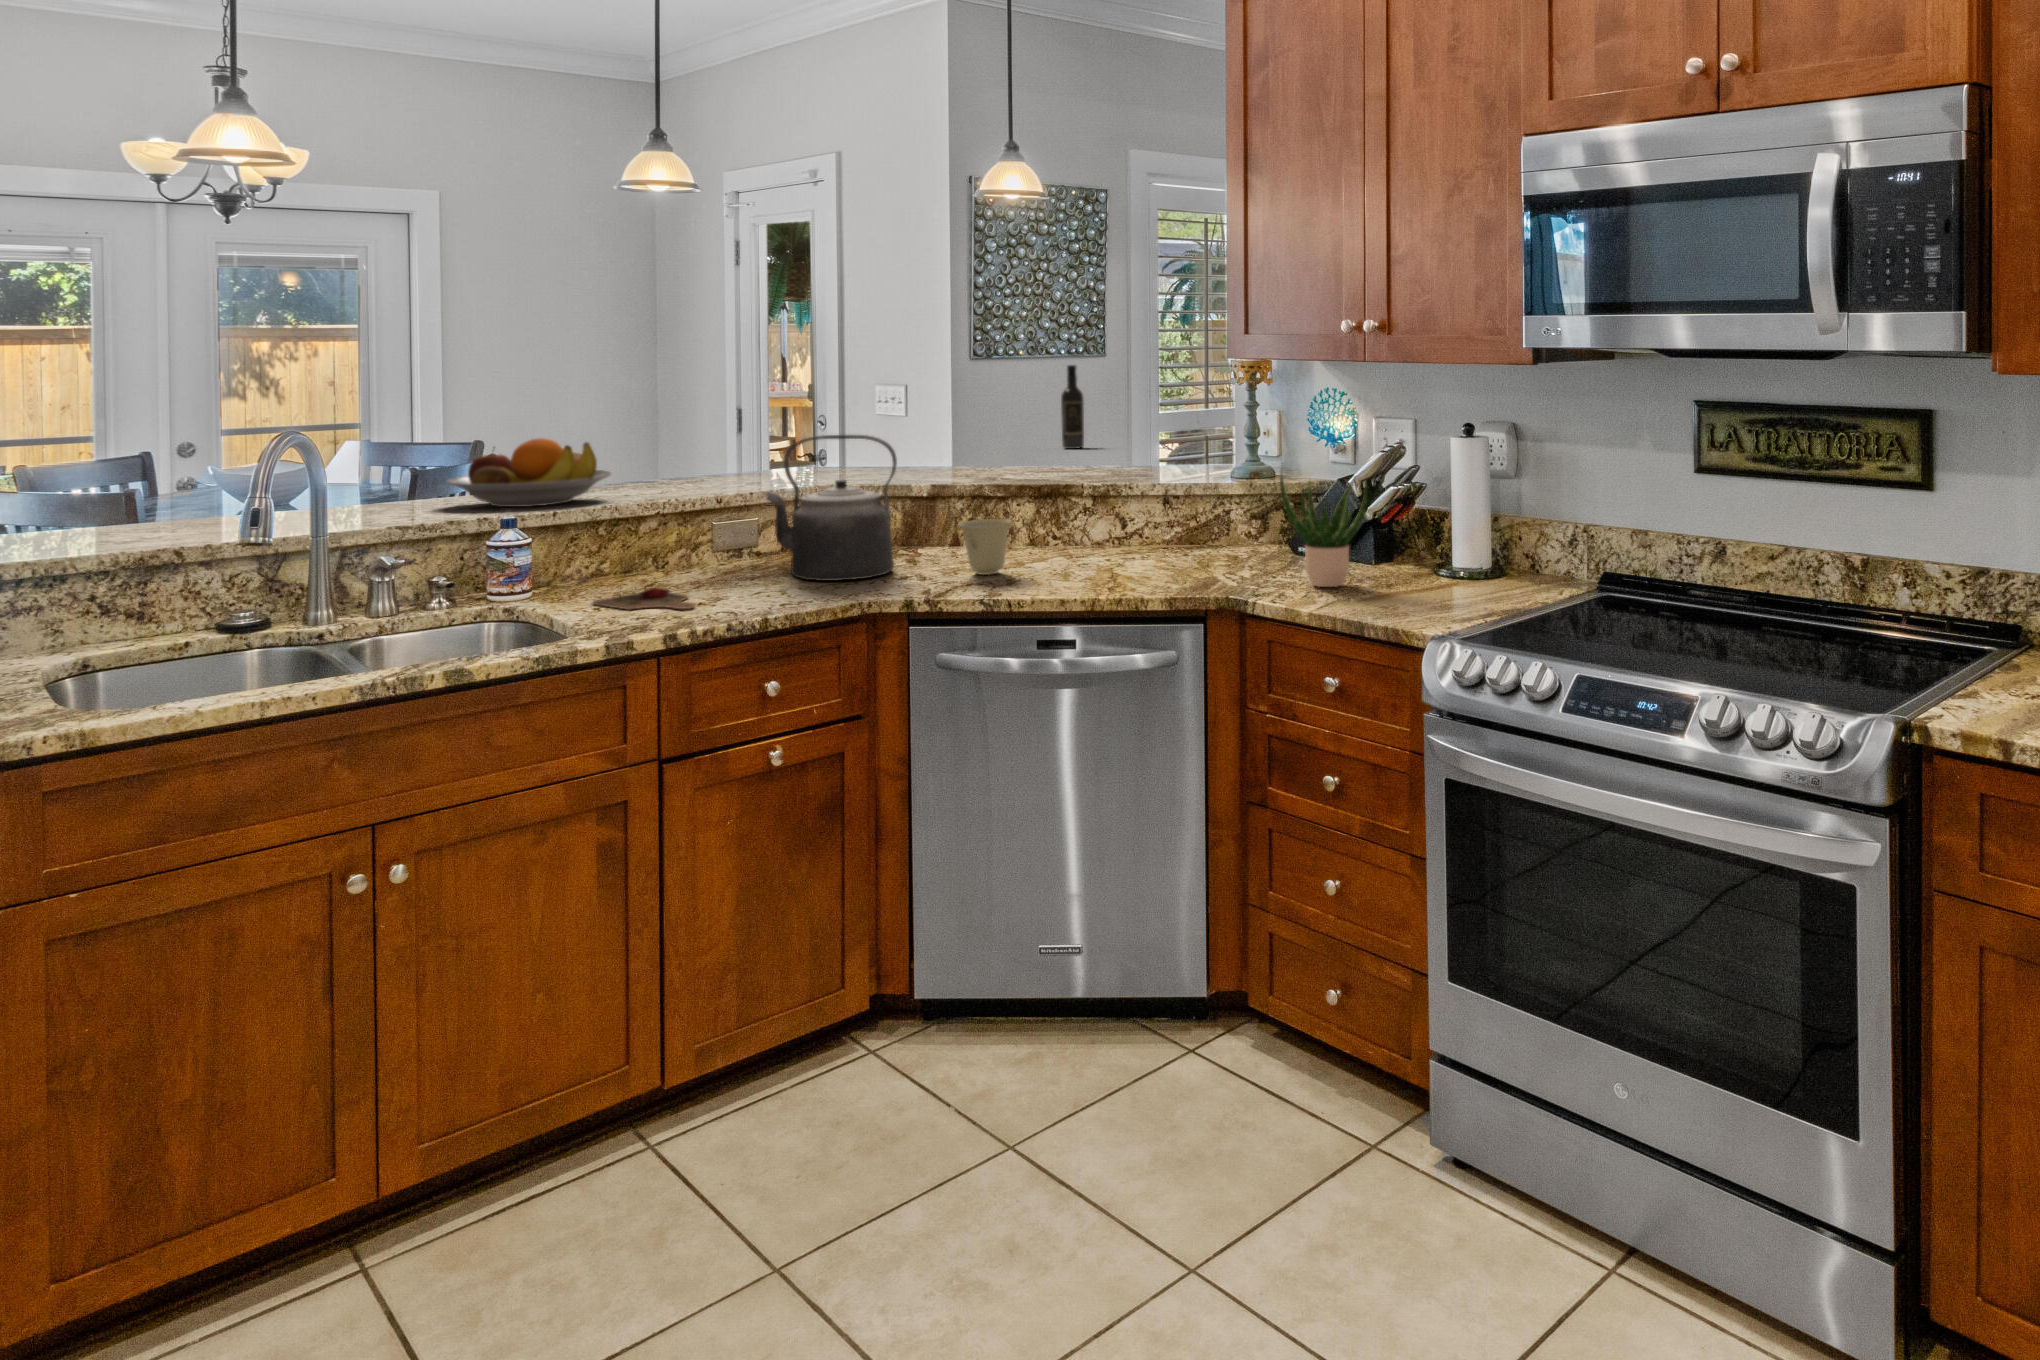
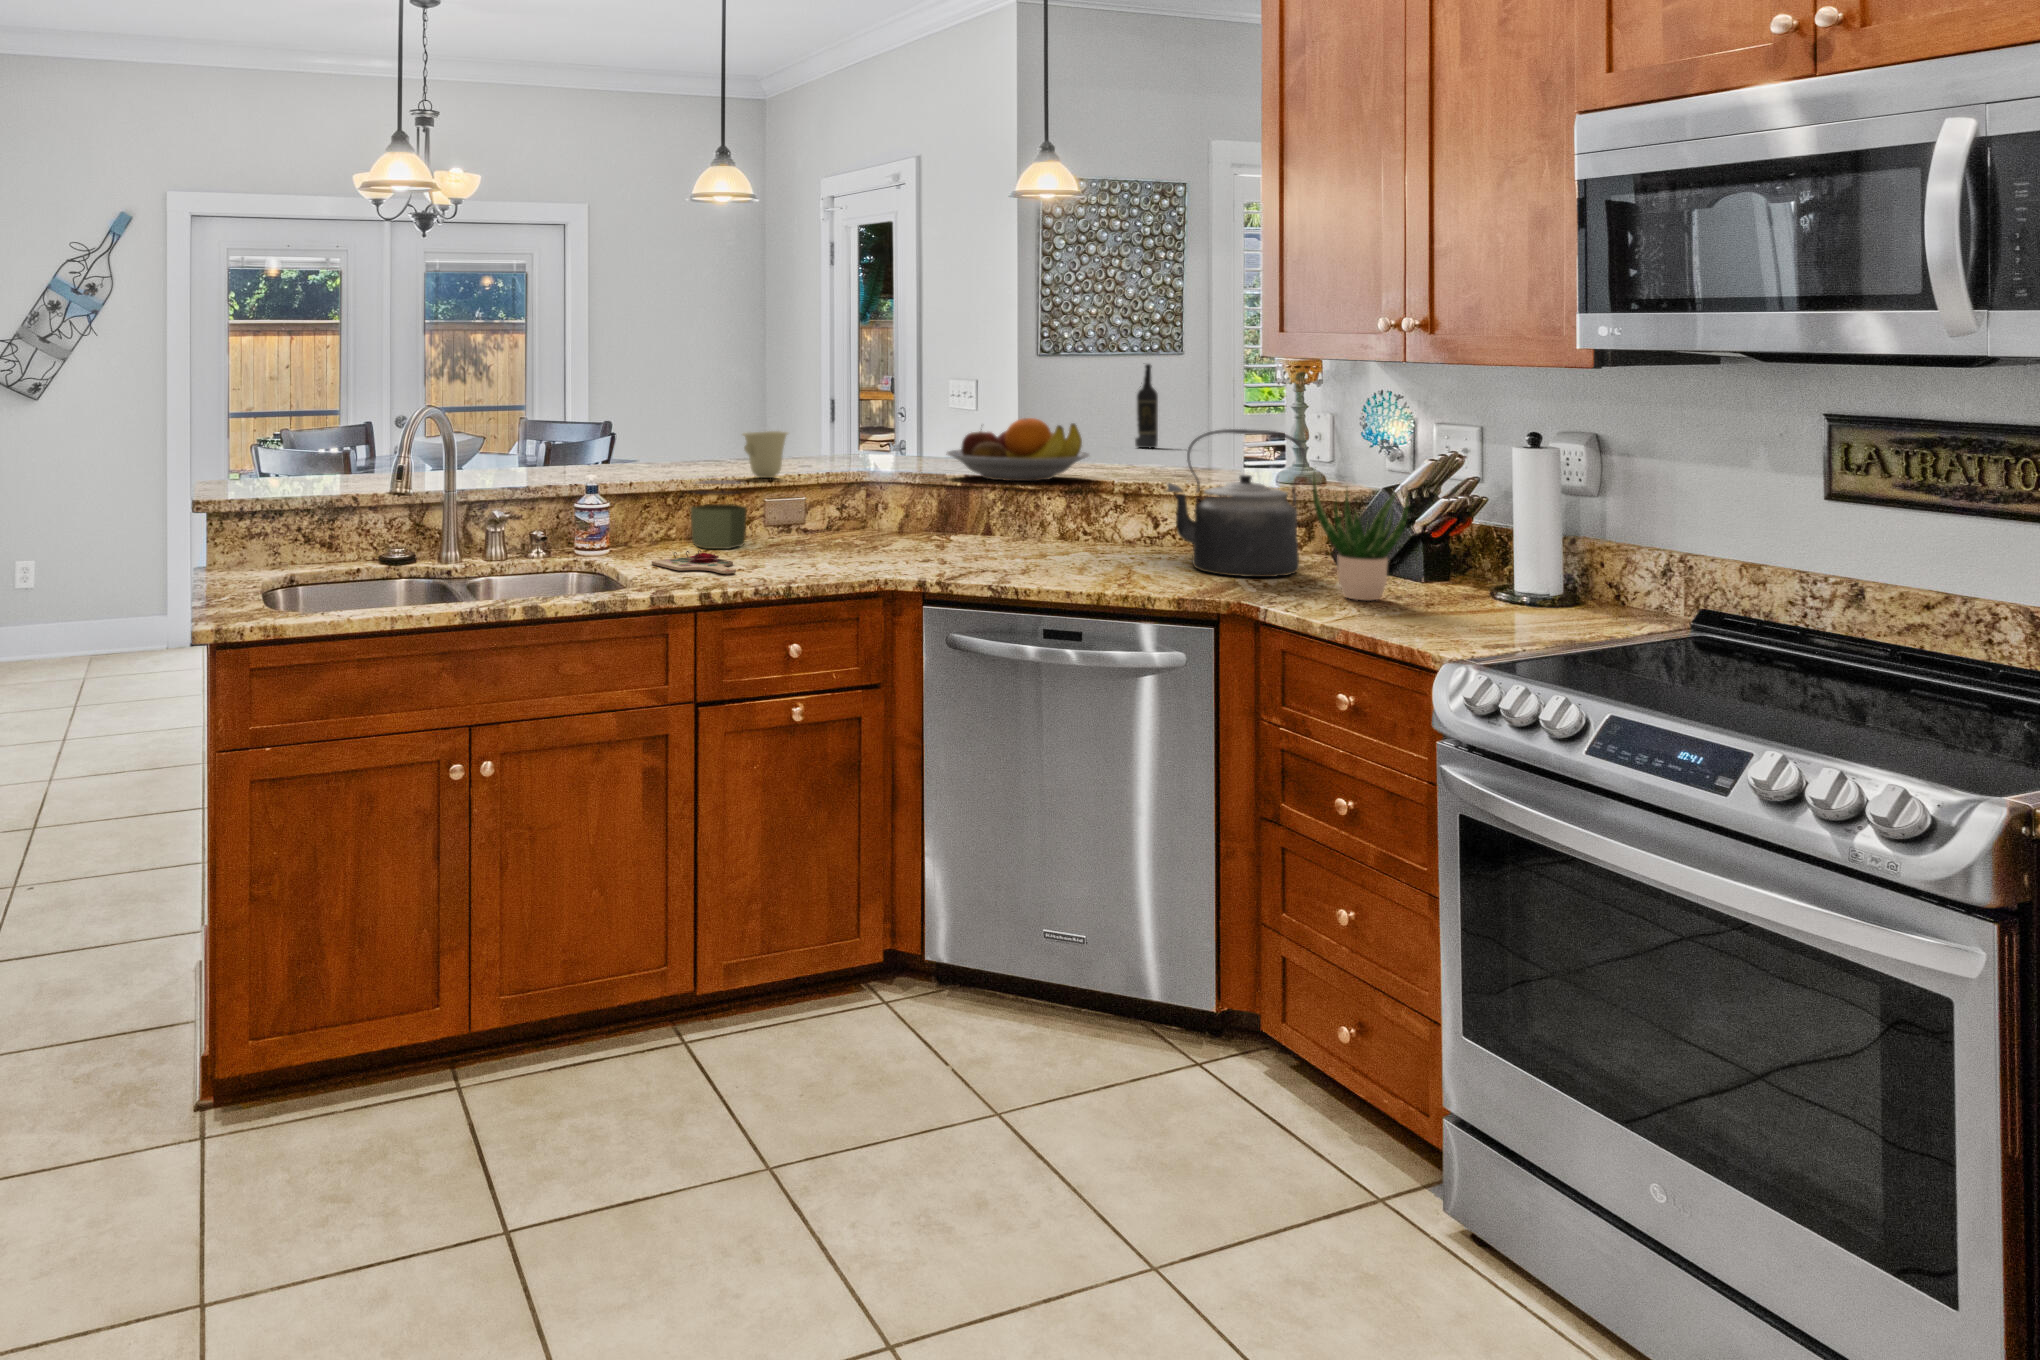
kettle: present [766,435,897,581] -> present [1167,429,1306,577]
fruit bowl: present [447,438,612,507] -> present [947,418,1089,481]
jar: none [624,505,698,583] -> present [691,480,747,549]
cup: present [958,519,1012,575] -> present [743,431,788,478]

